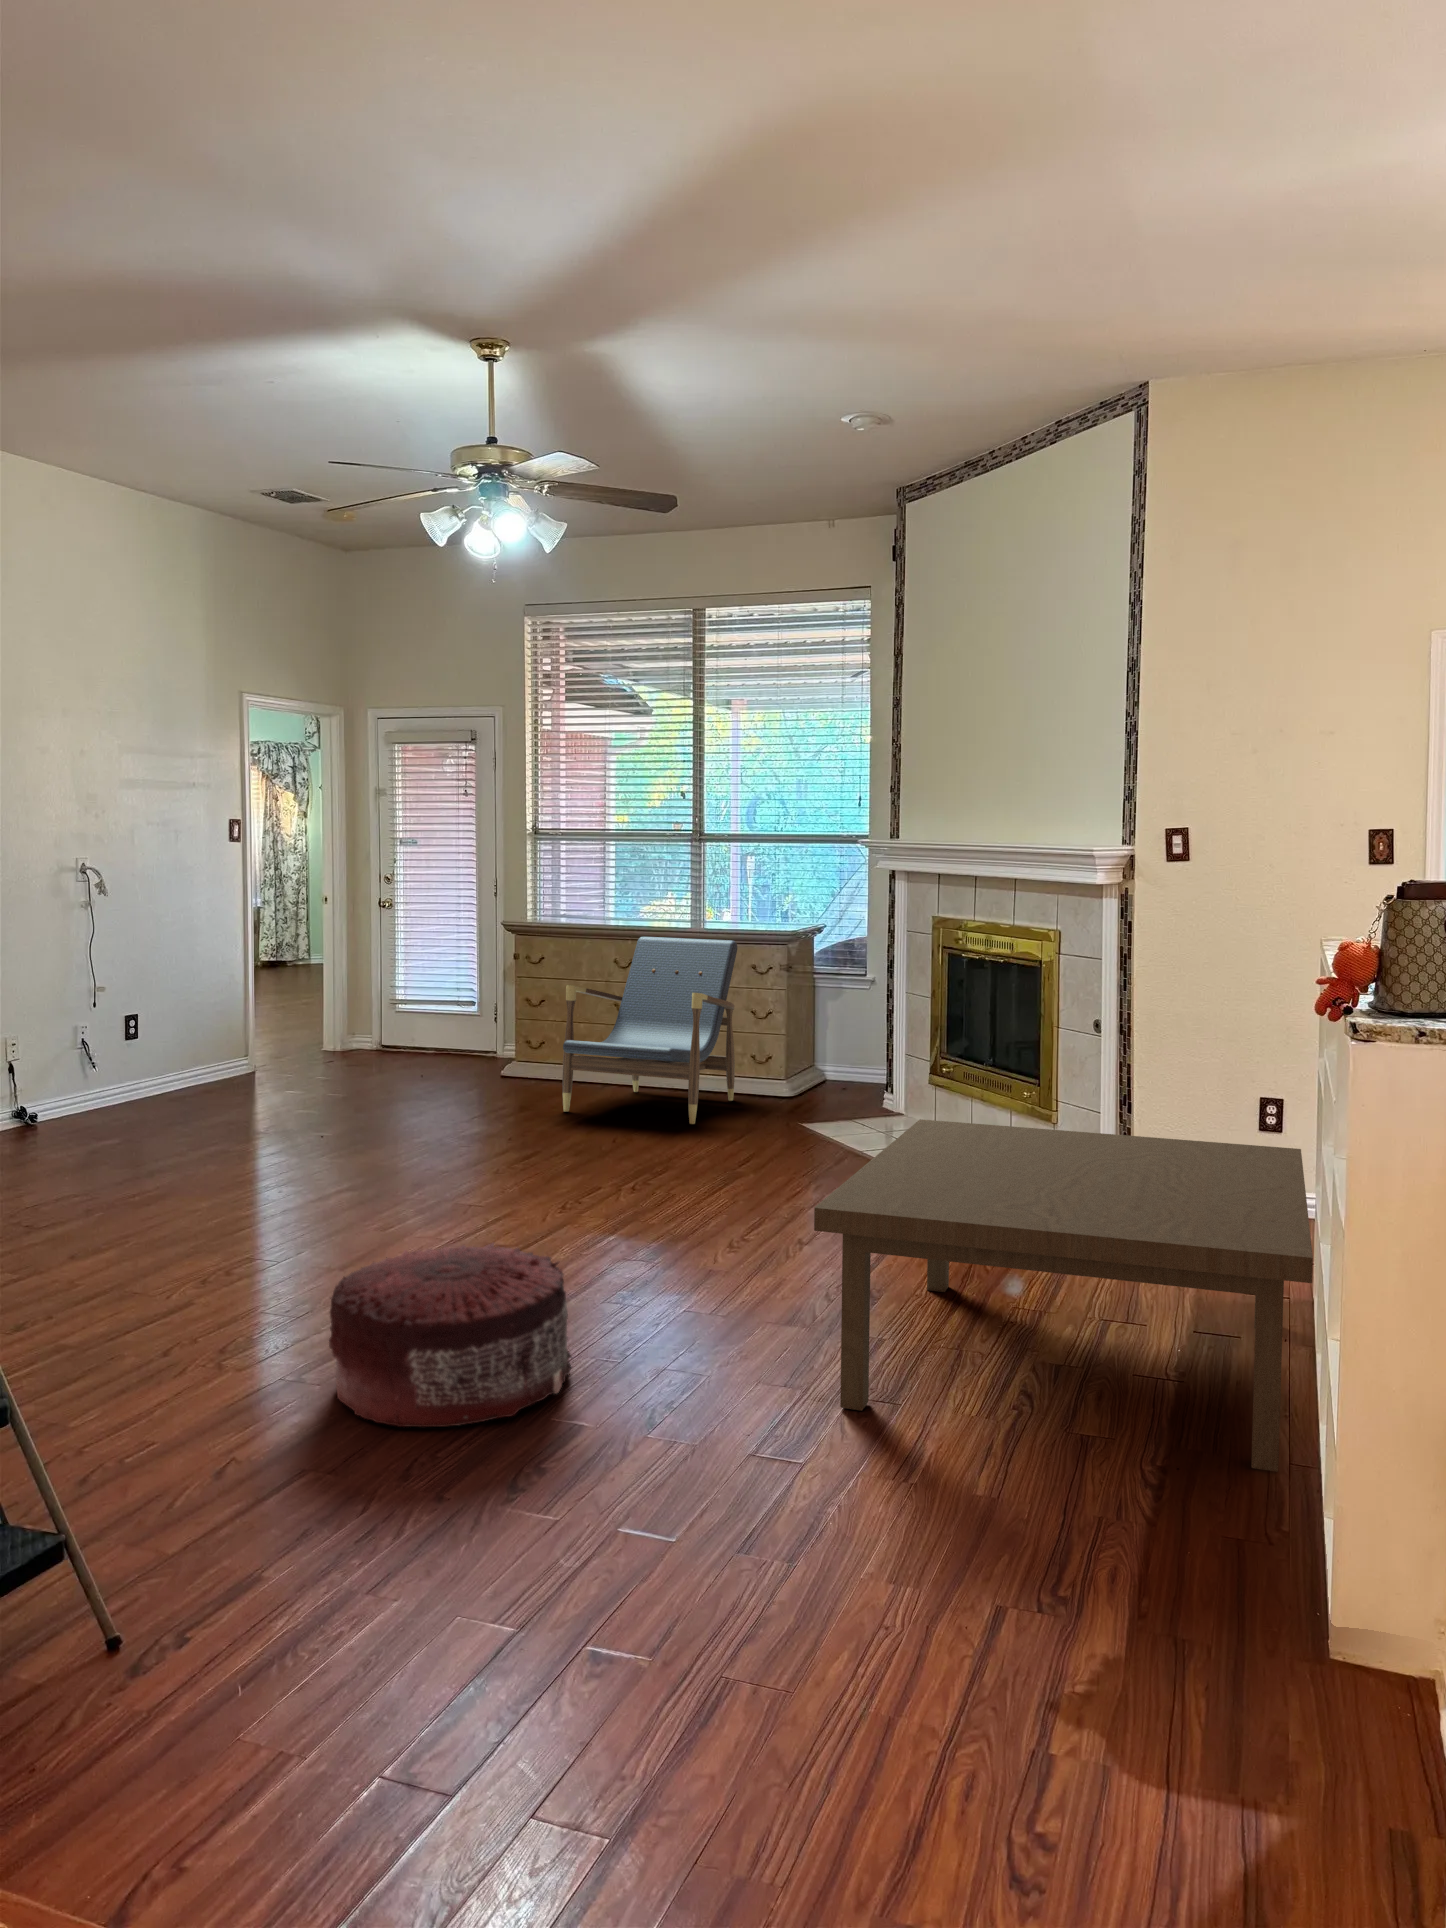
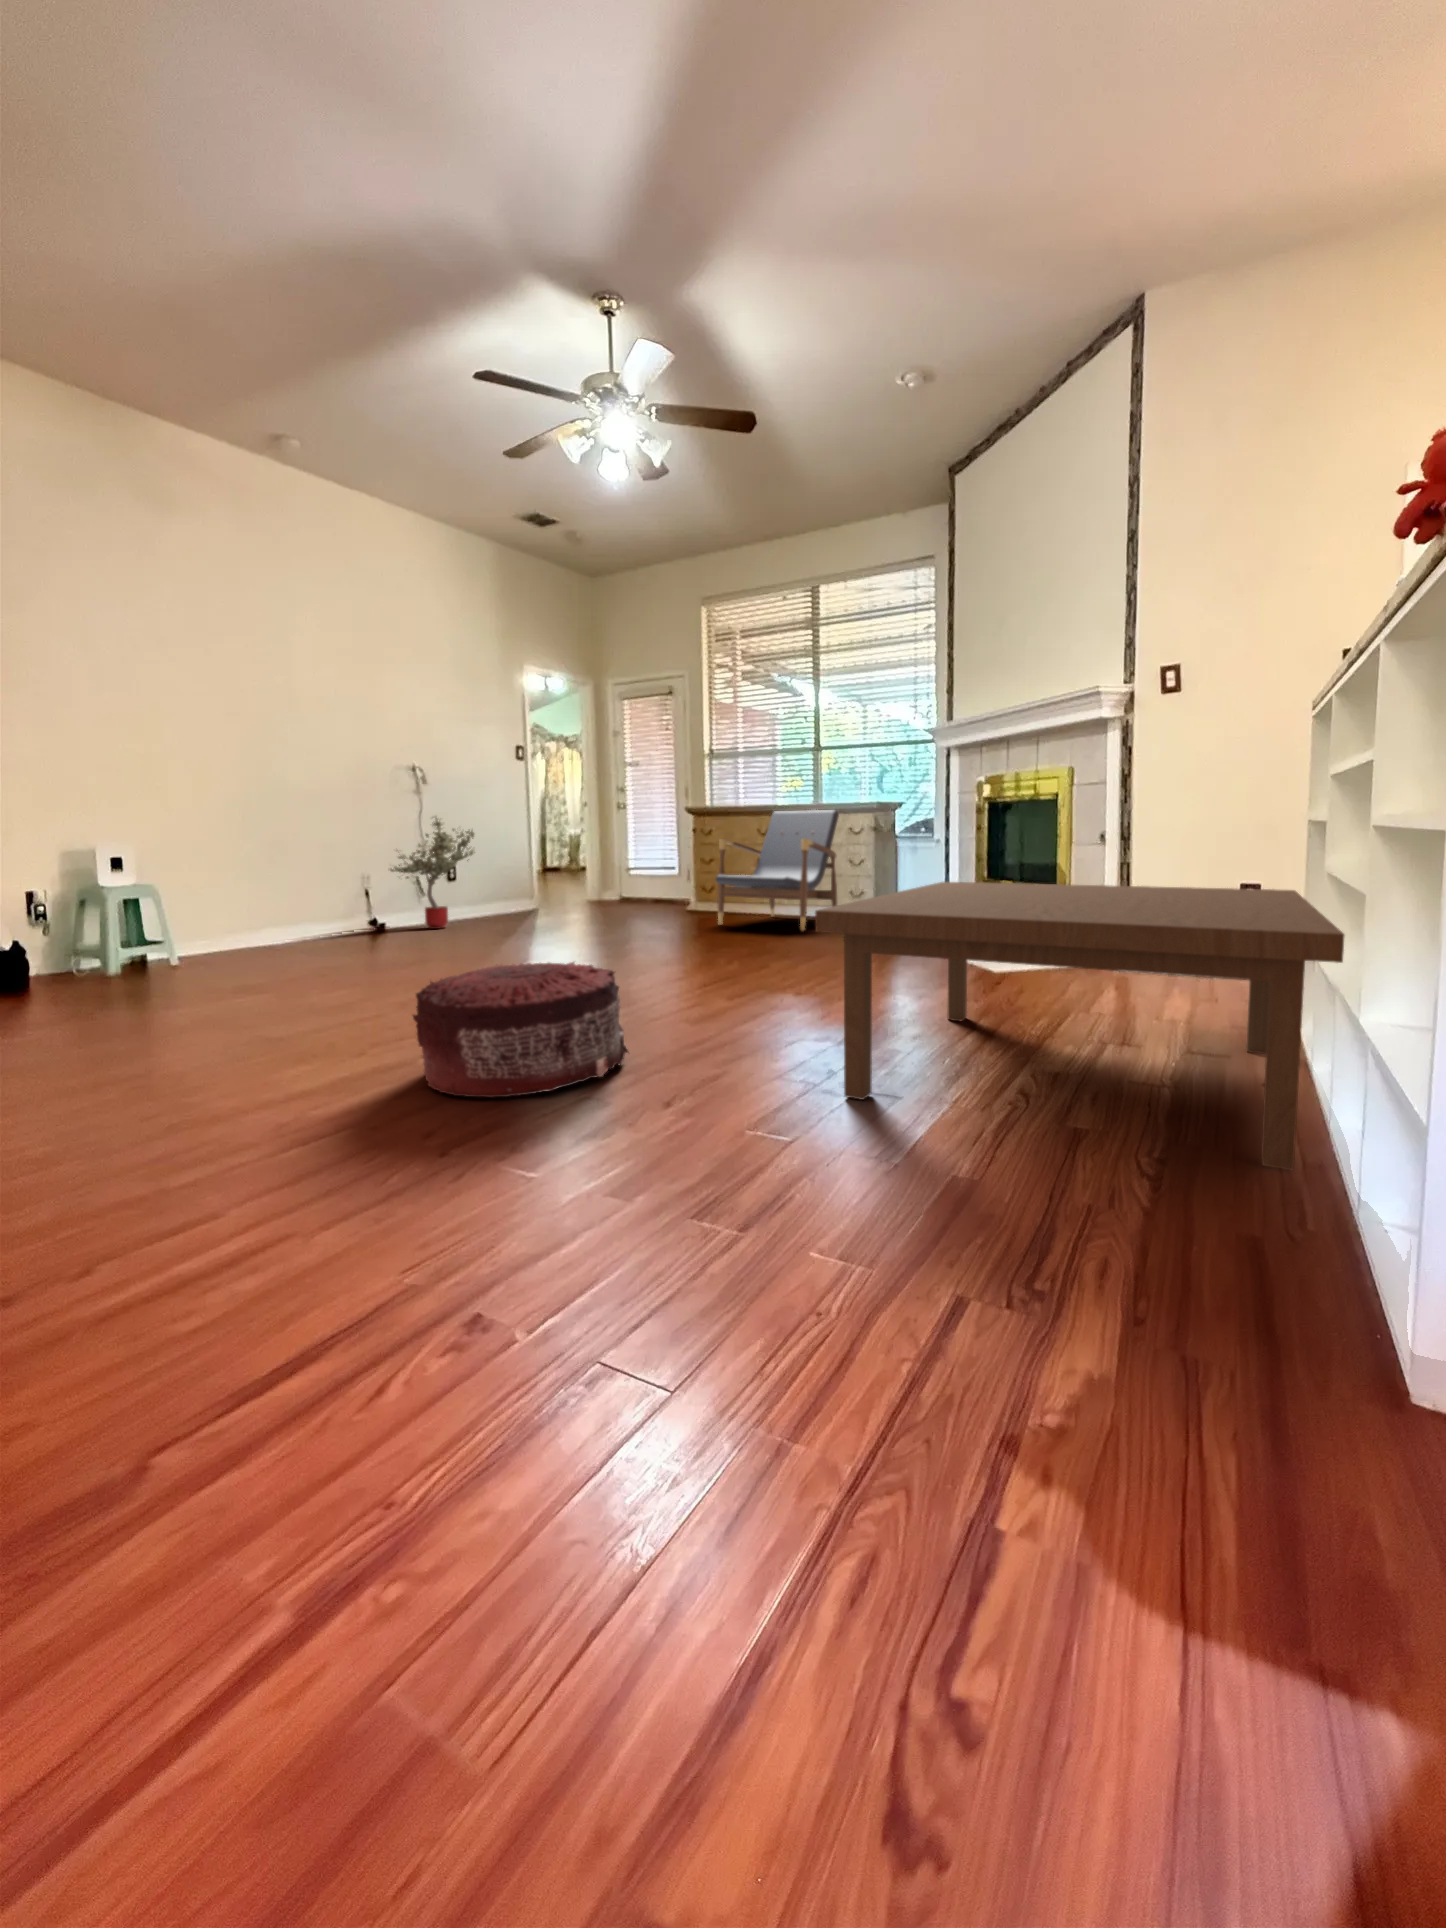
potted tree: none [53,945,182,1123] -> present [390,816,475,929]

